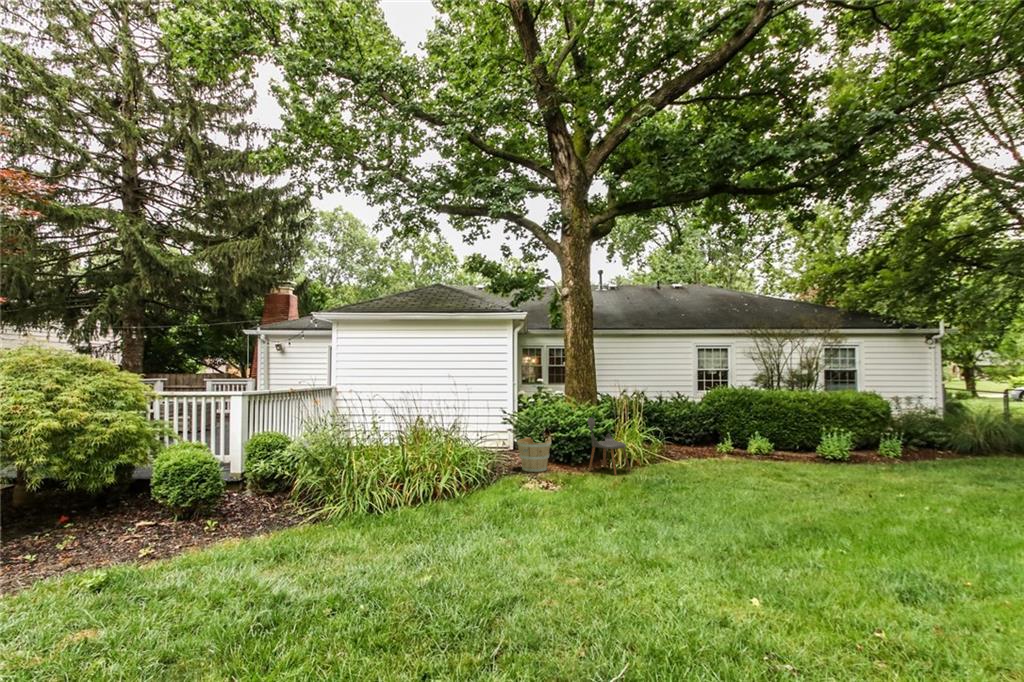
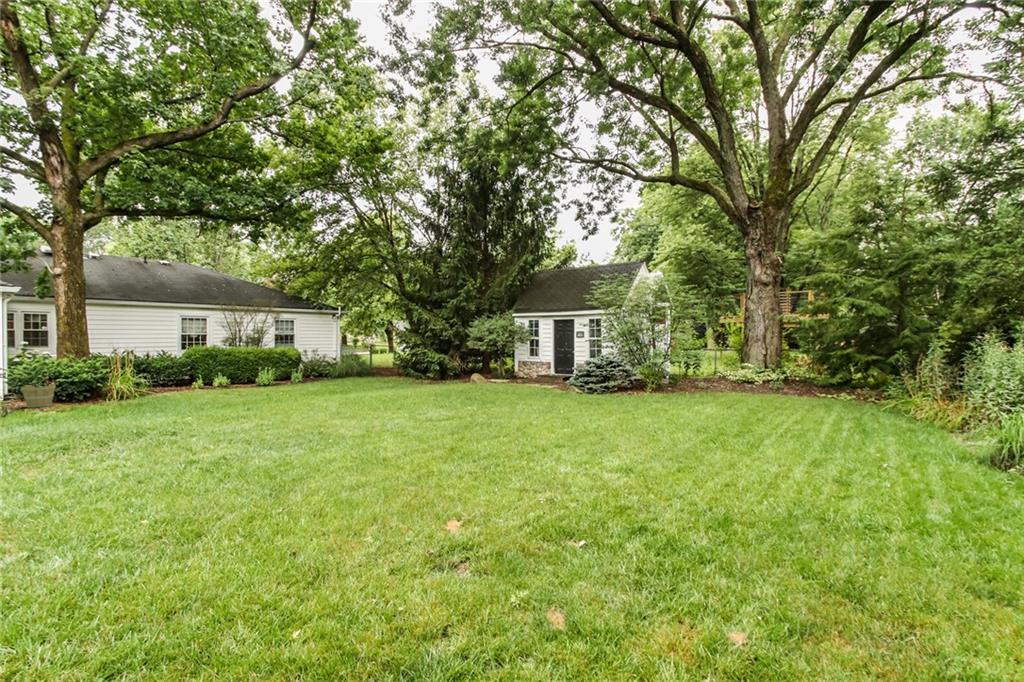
chair: present [587,418,630,476] -> none [88,367,124,402]

